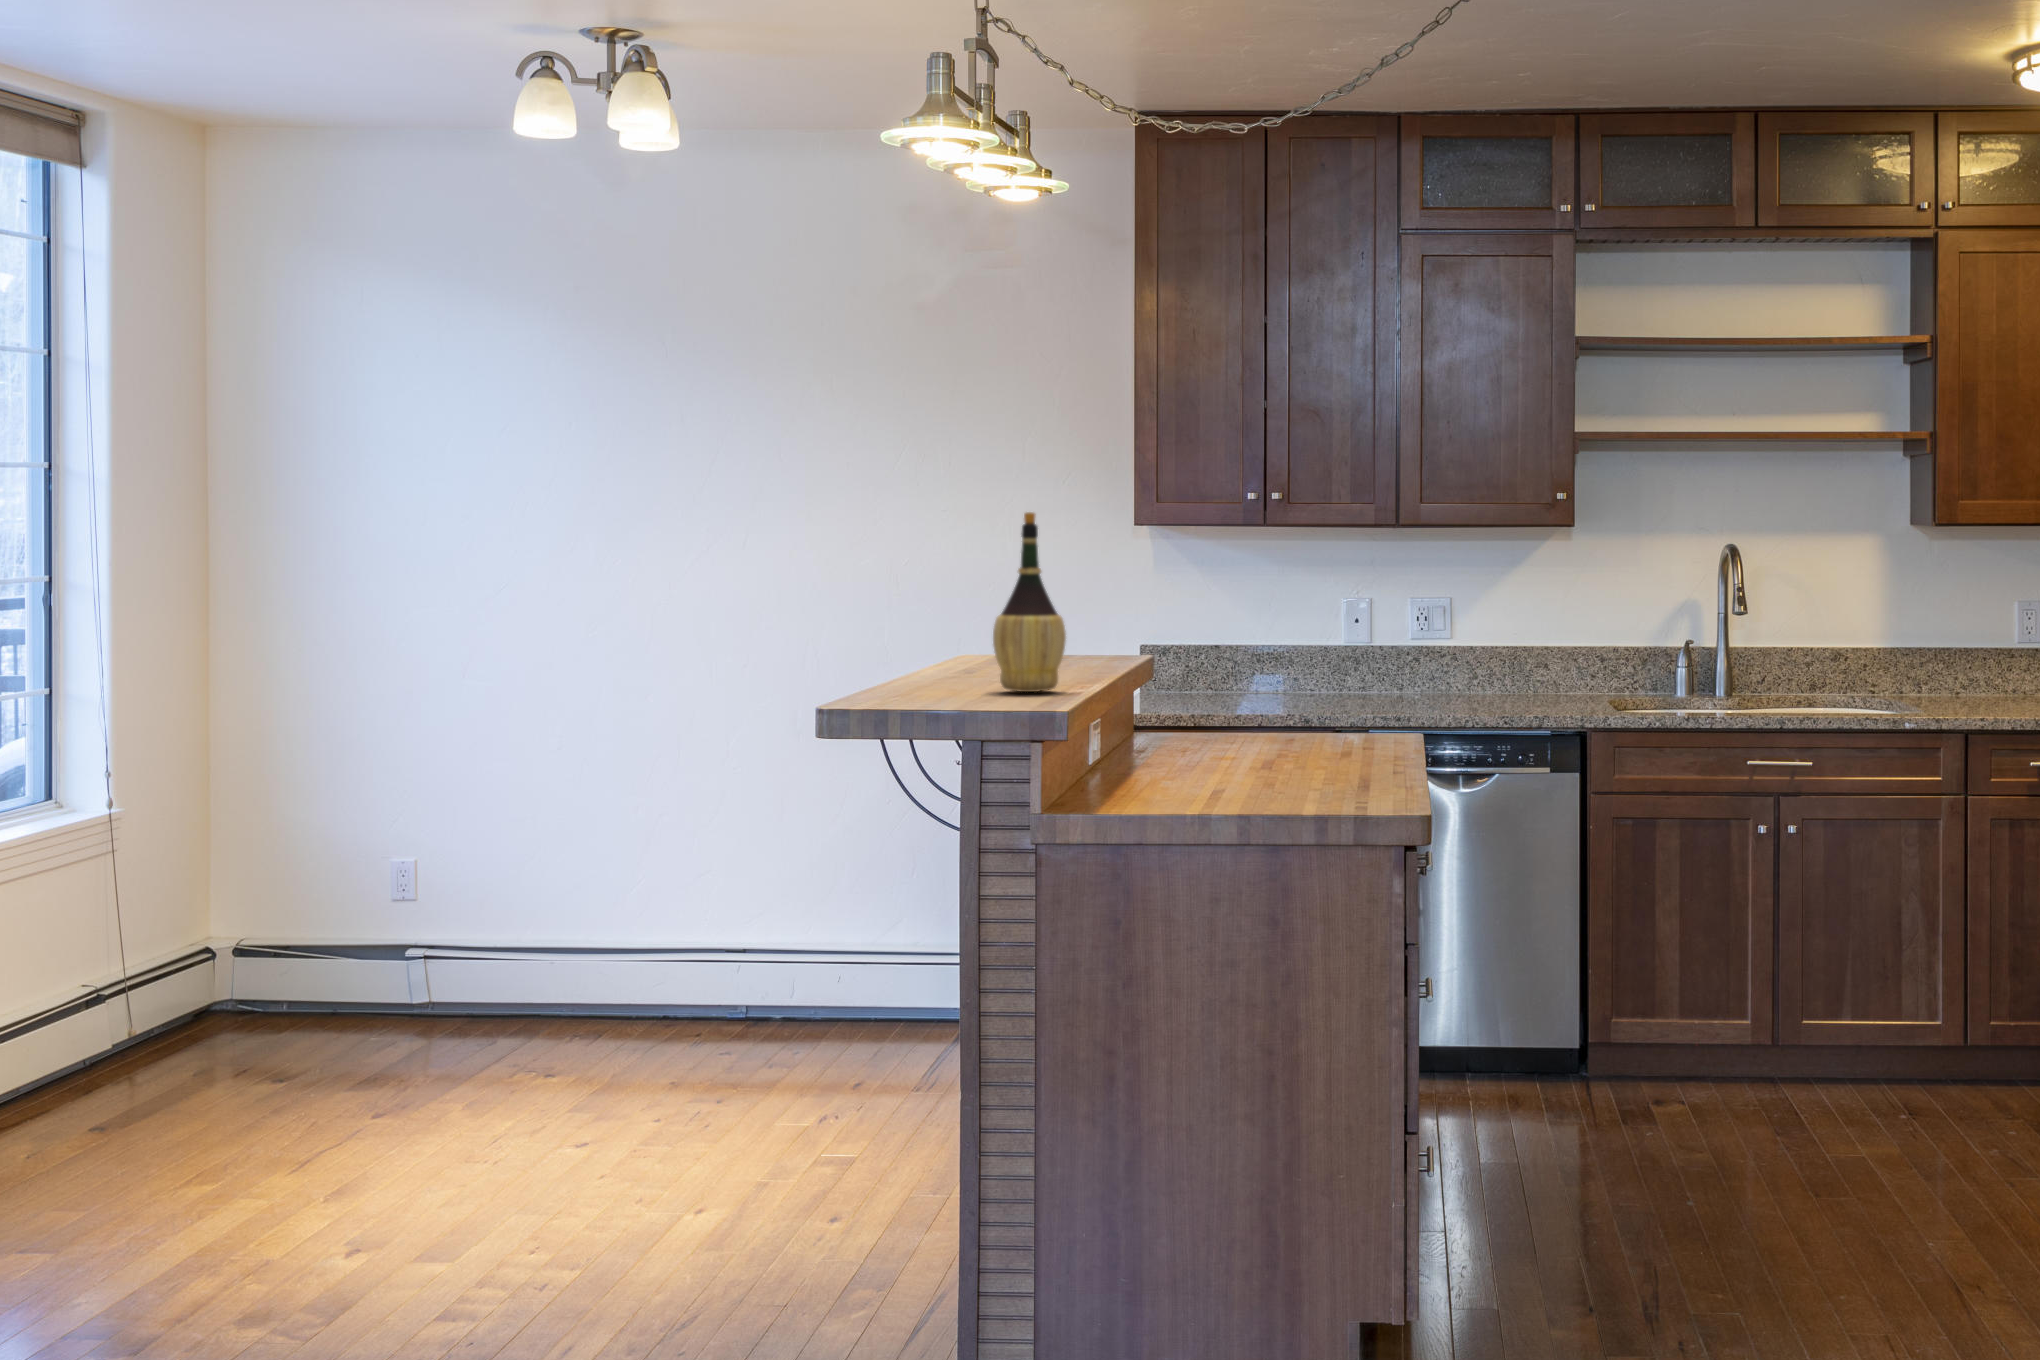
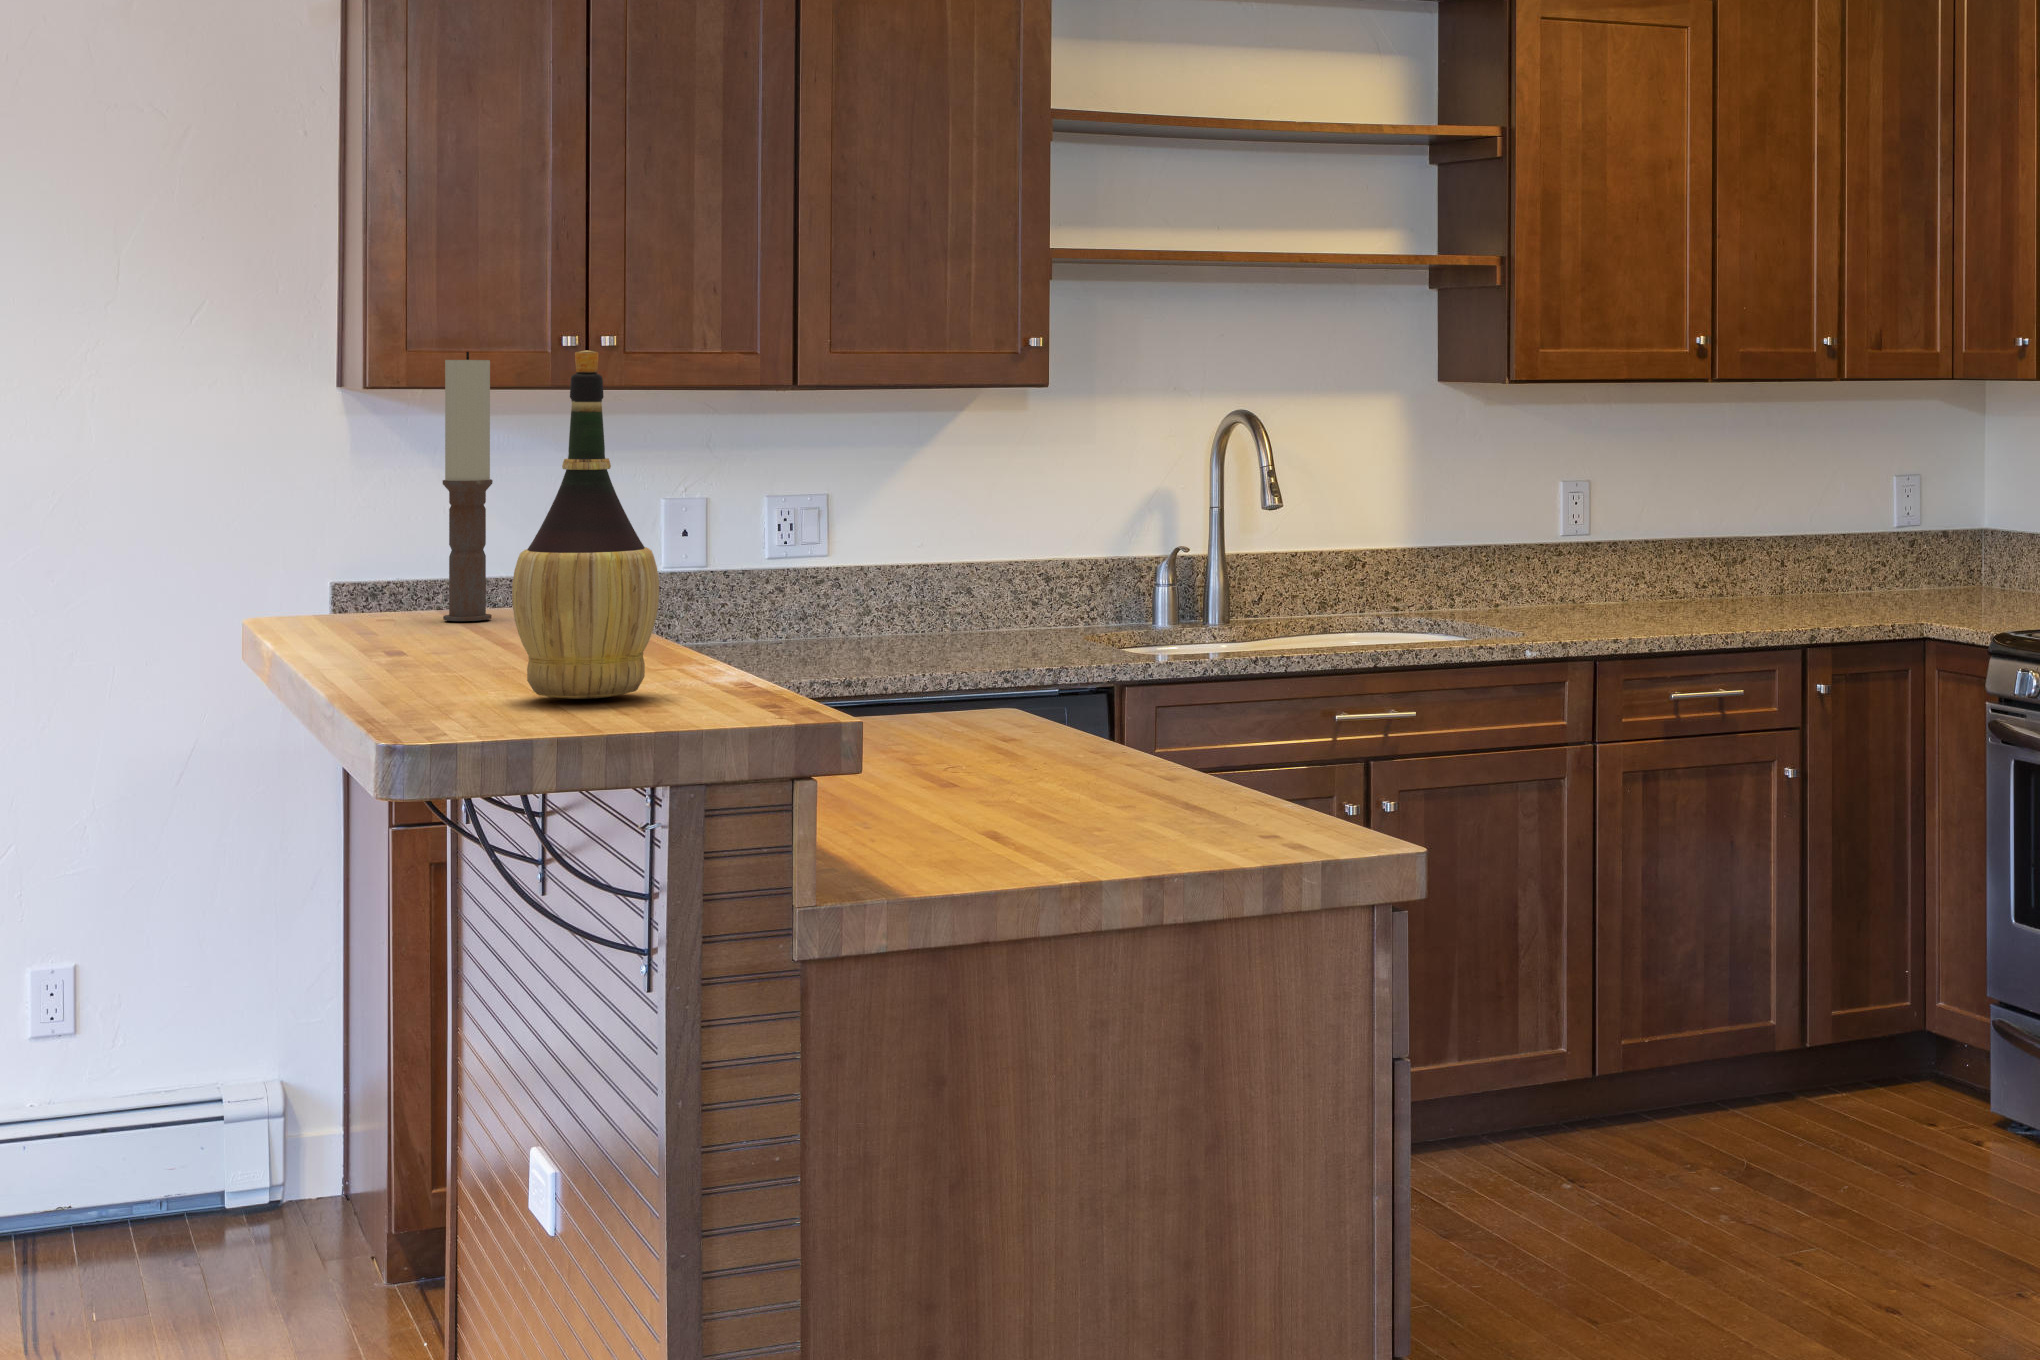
candle: none [1070,508,1095,659] -> present [443,352,493,621]

